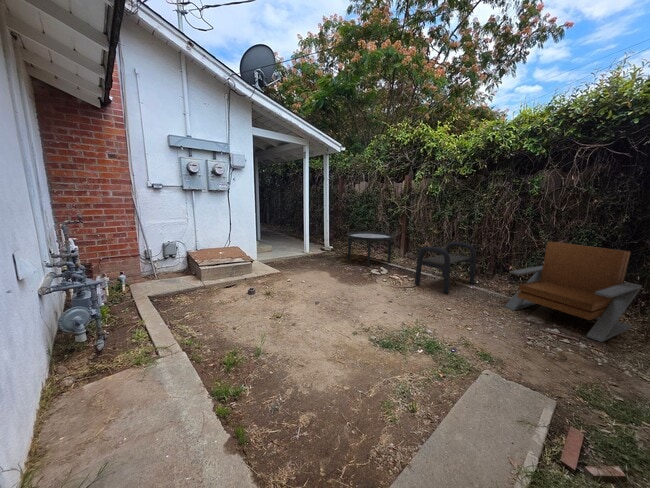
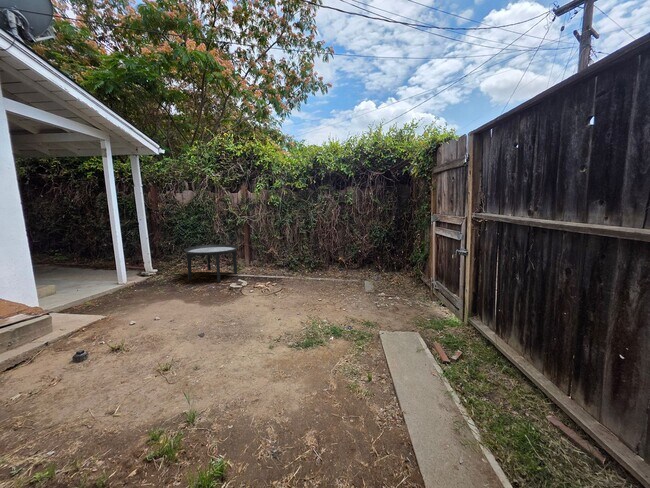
bench: present [415,242,476,293] -> none [277,244,318,289]
lounge chair: present [505,242,642,342] -> none [350,236,410,294]

